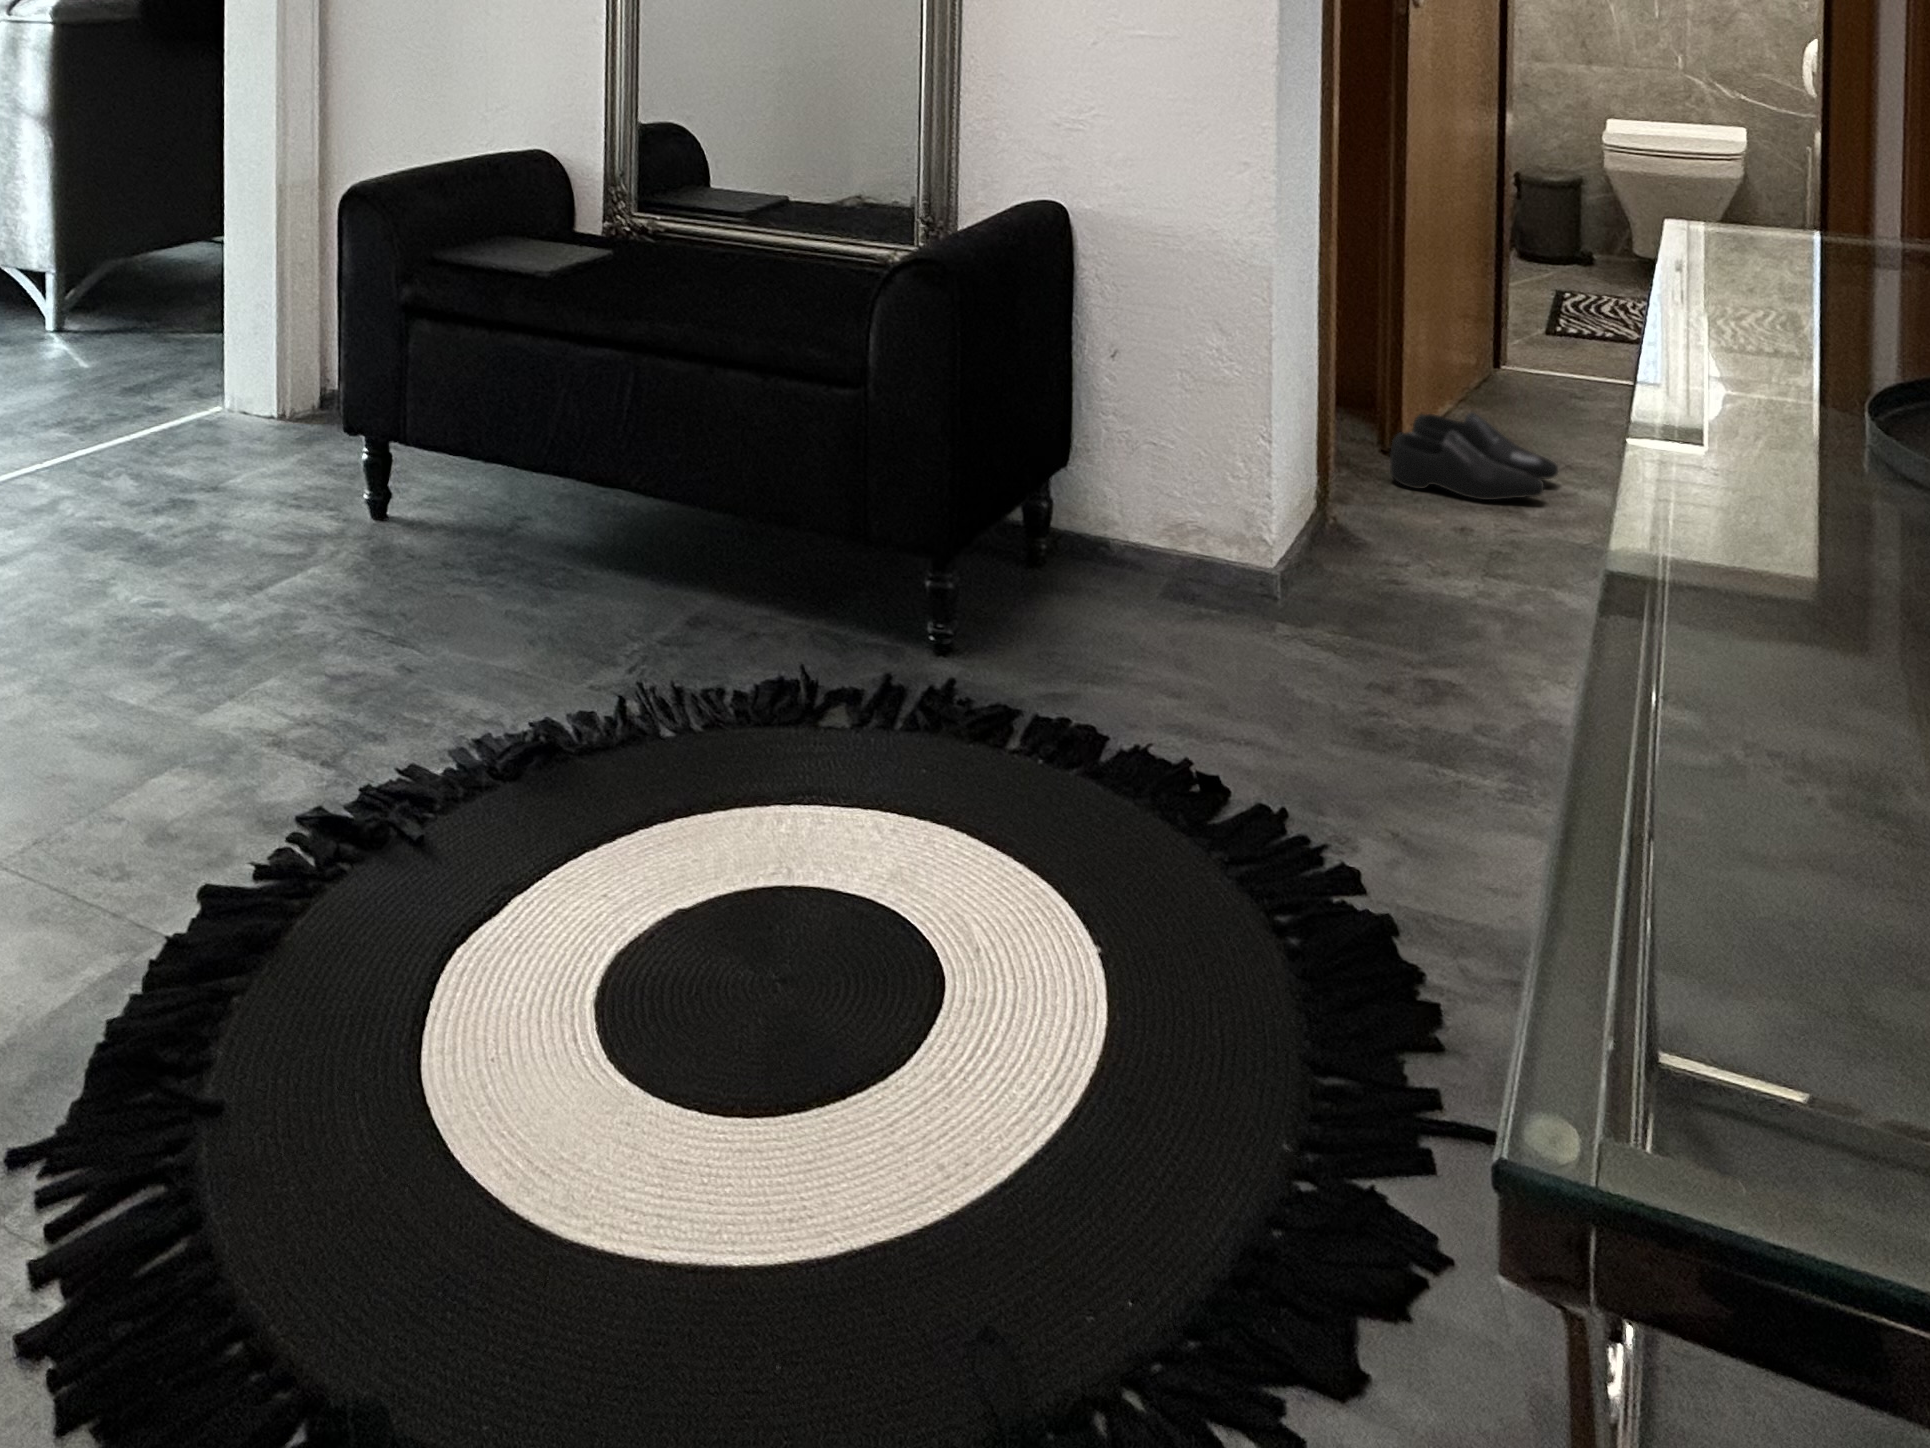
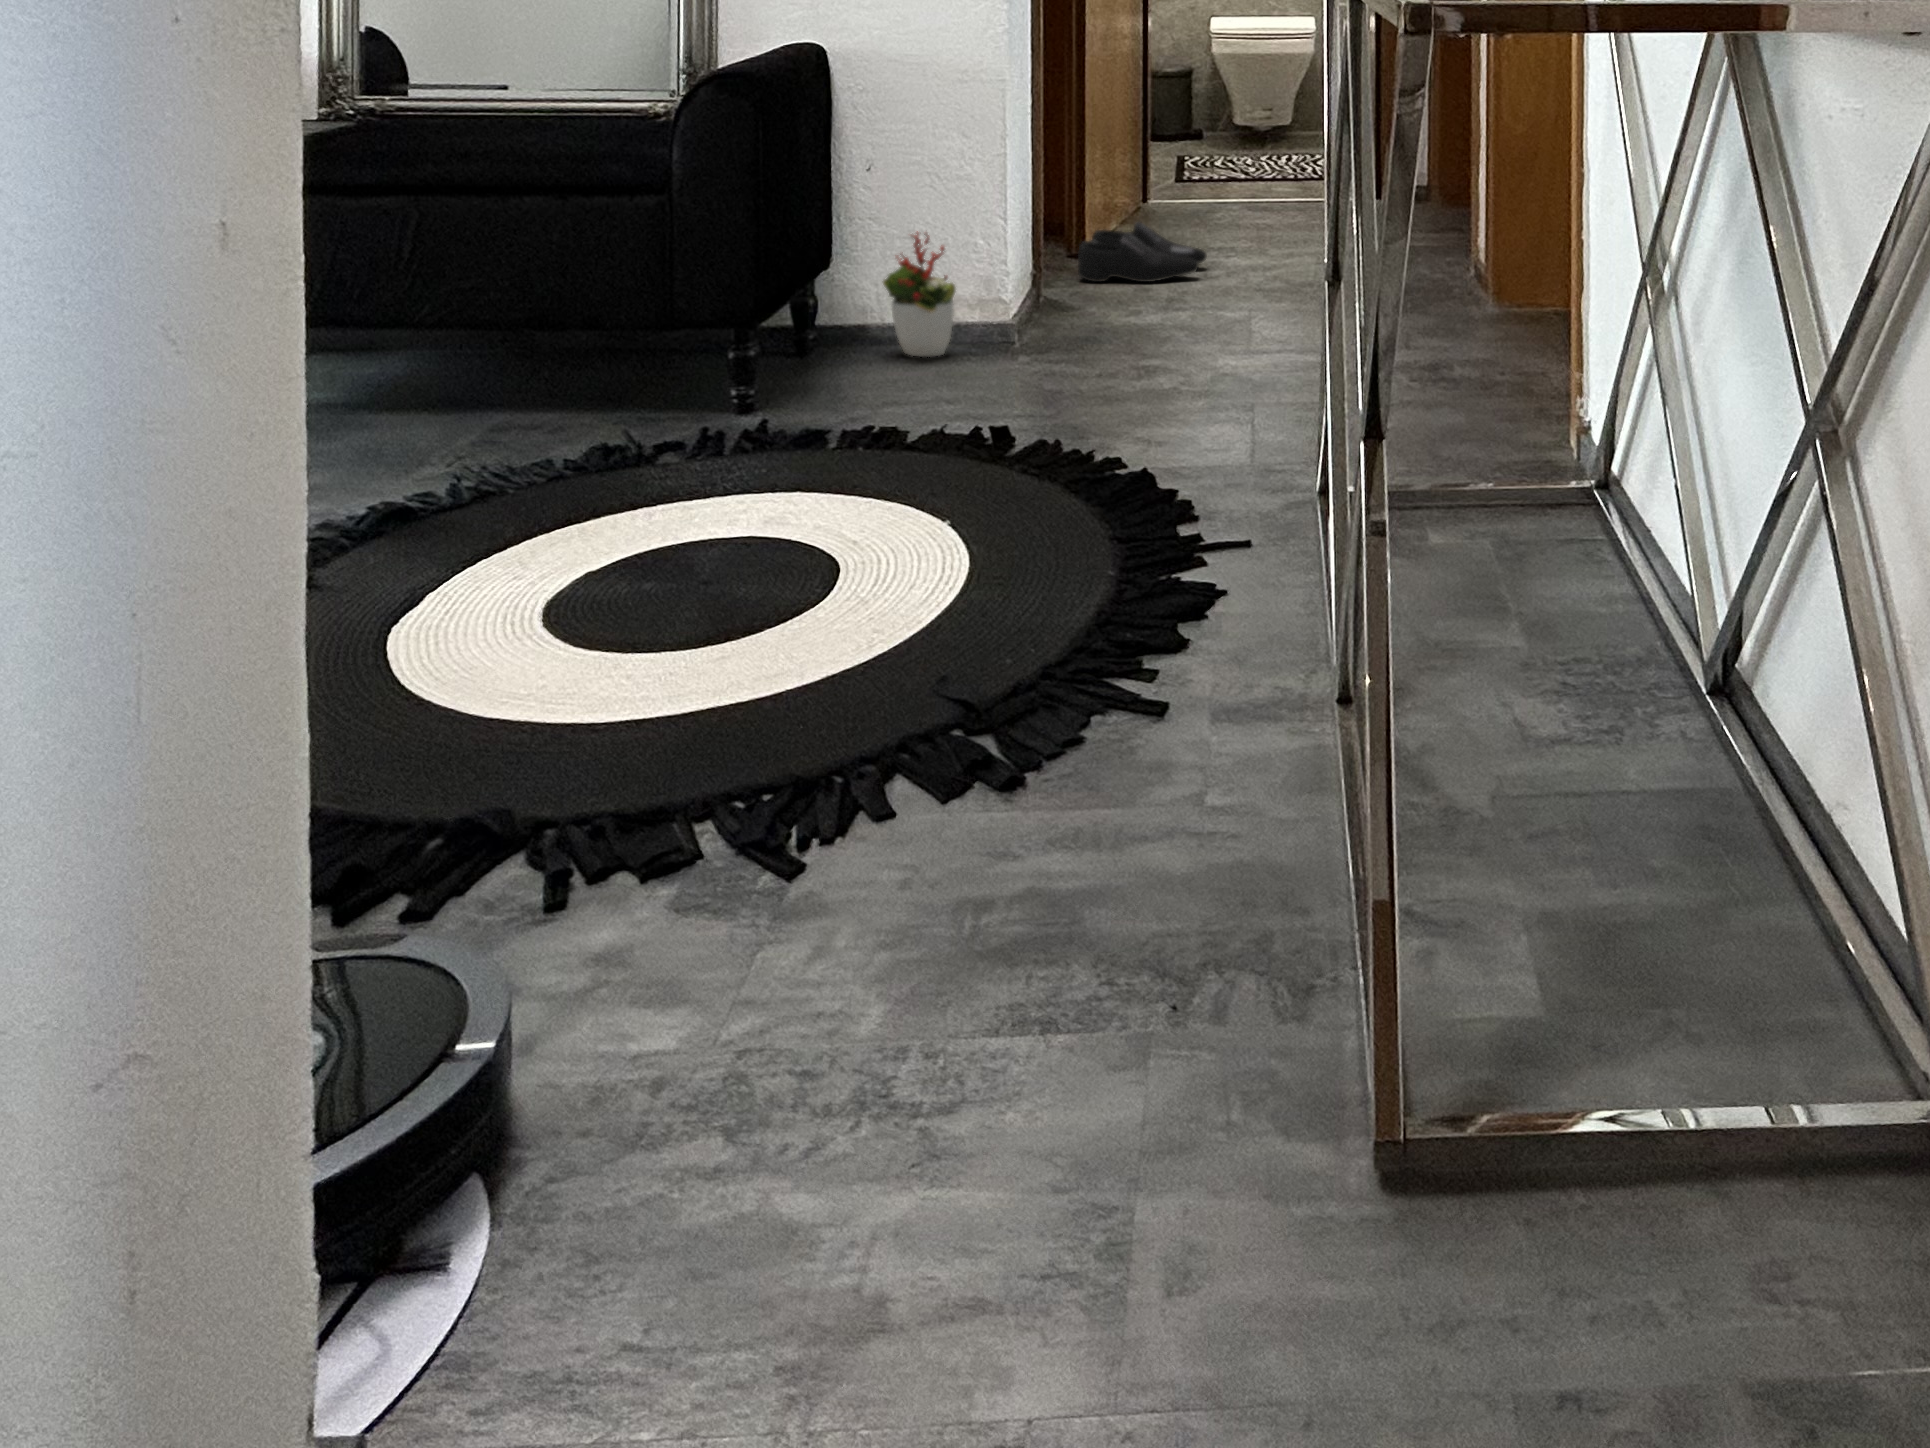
decorative plant: none [1128,435,1211,592] -> present [883,231,956,357]

